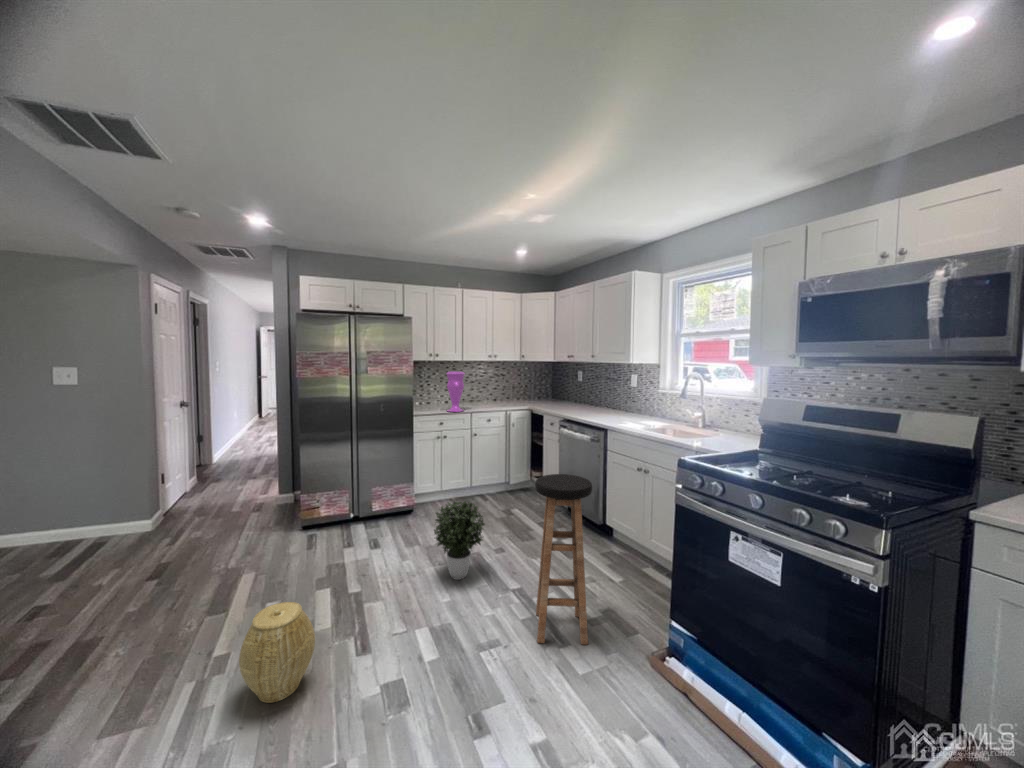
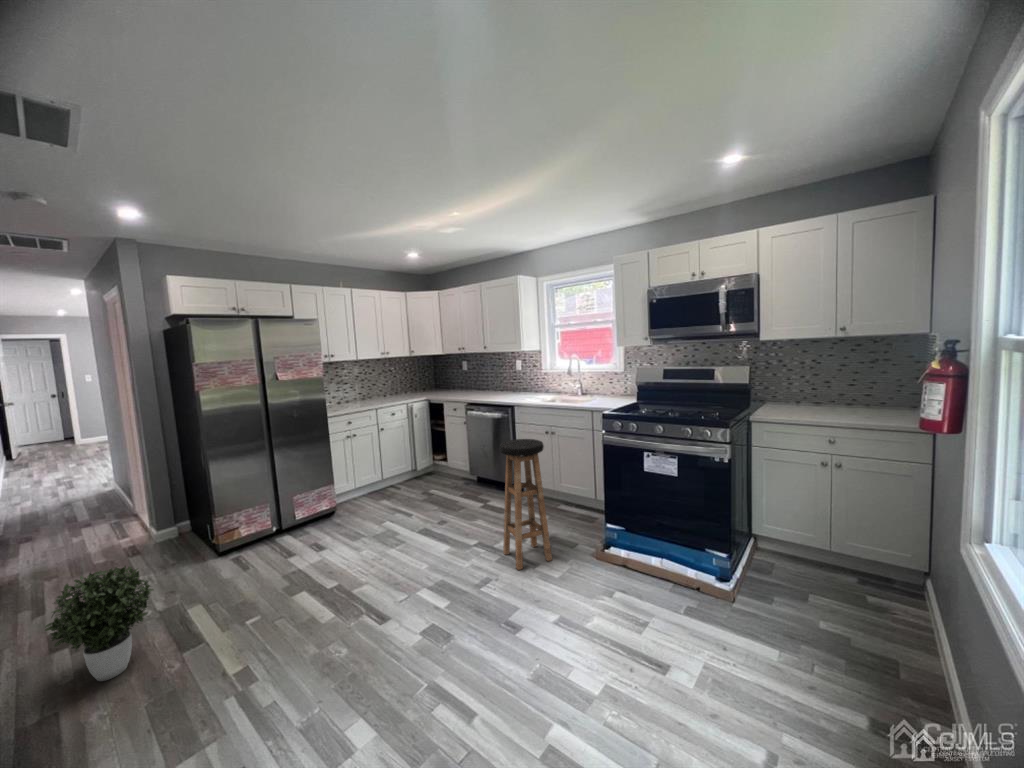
vase: present [446,372,465,412] -> none [349,370,372,410]
potted plant: present [434,501,485,580] -> present [45,566,153,681]
woven basket: present [239,602,315,703] -> none [287,590,355,684]

